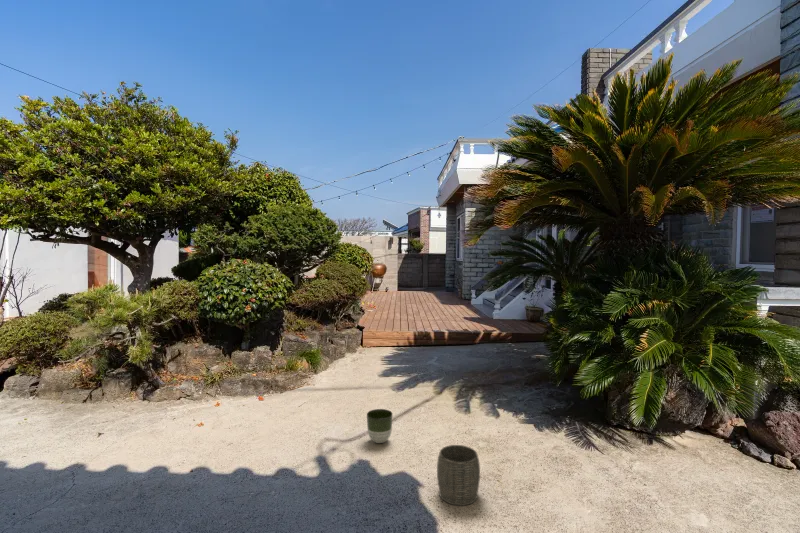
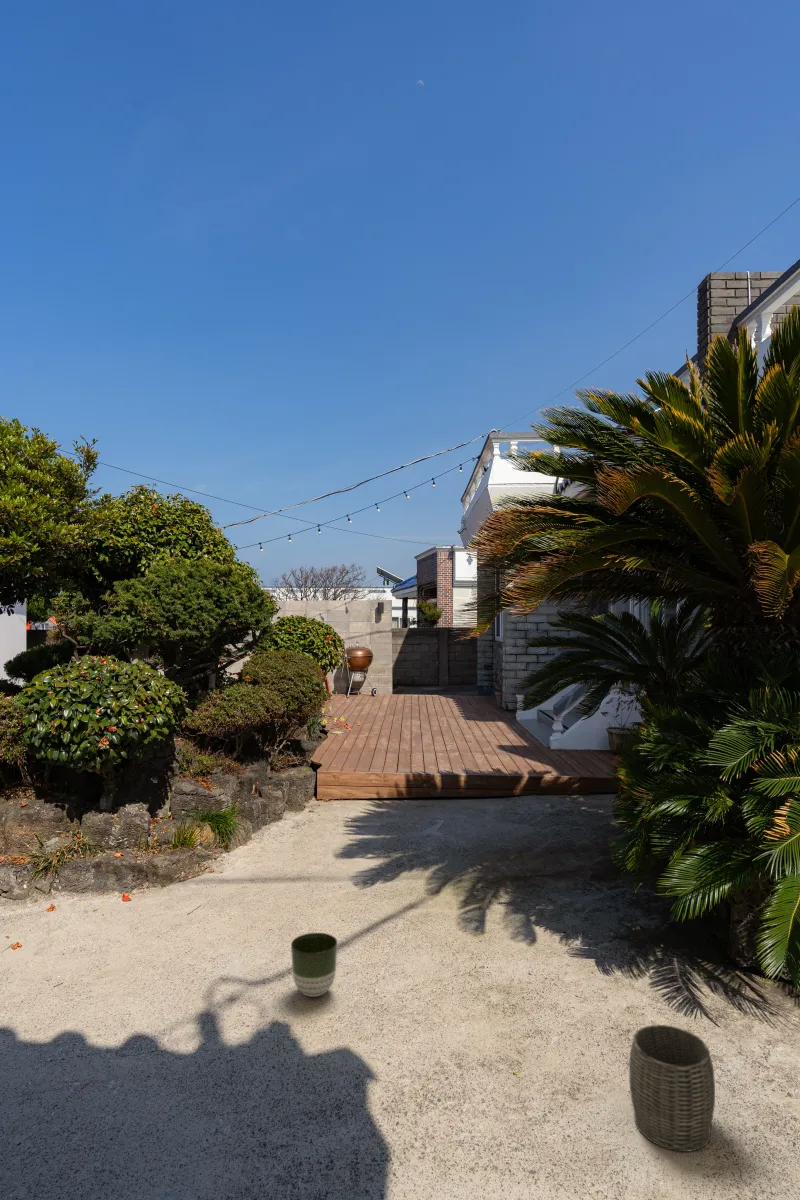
woven basket: present [437,445,480,506] -> present [629,1025,715,1152]

